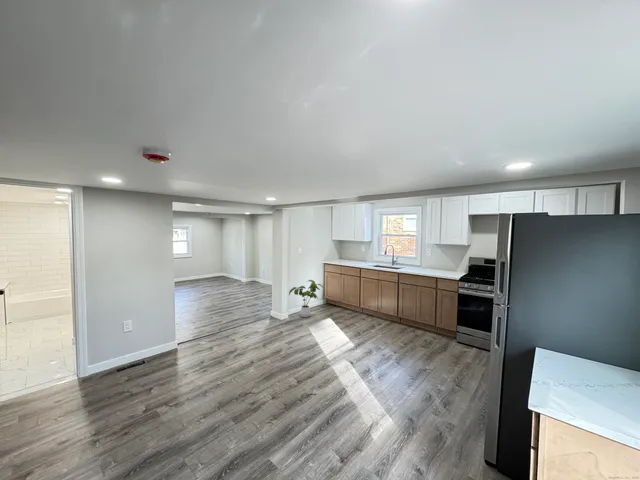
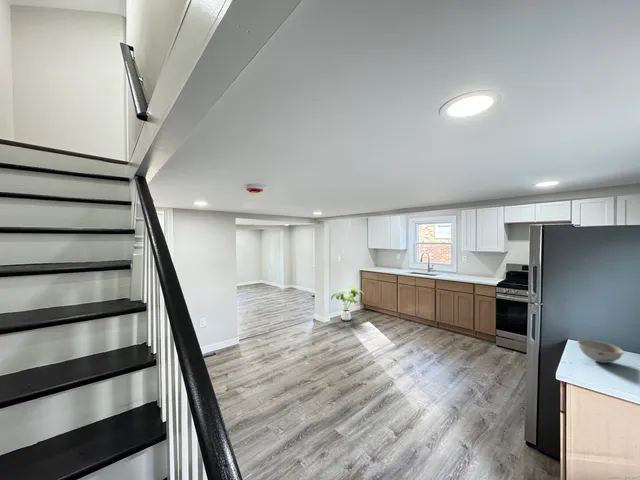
bowl: none [547,350,600,379] -> present [577,340,624,363]

